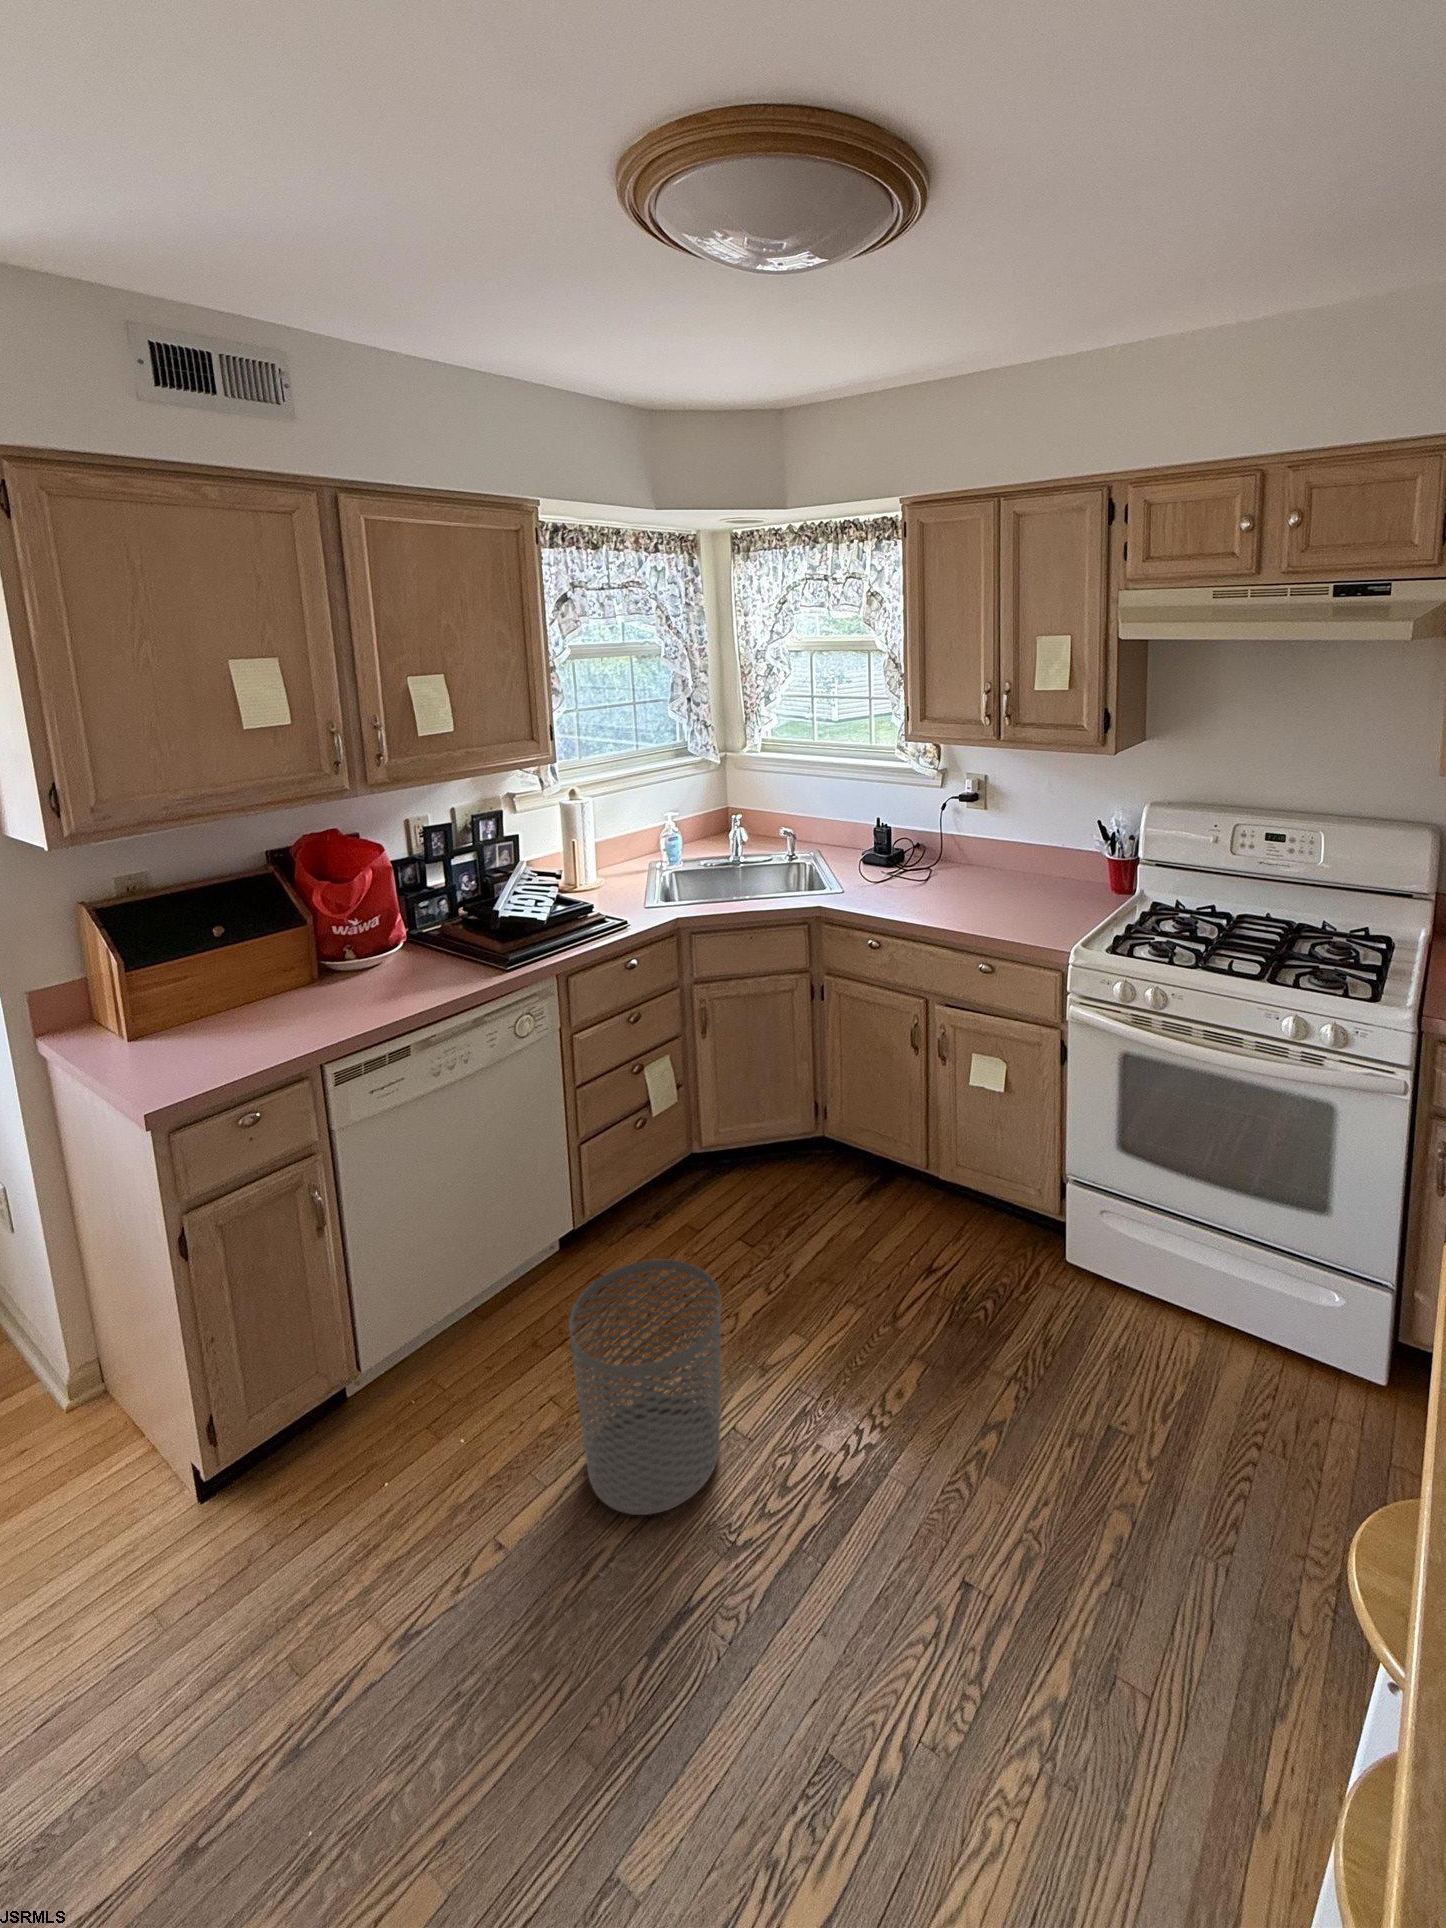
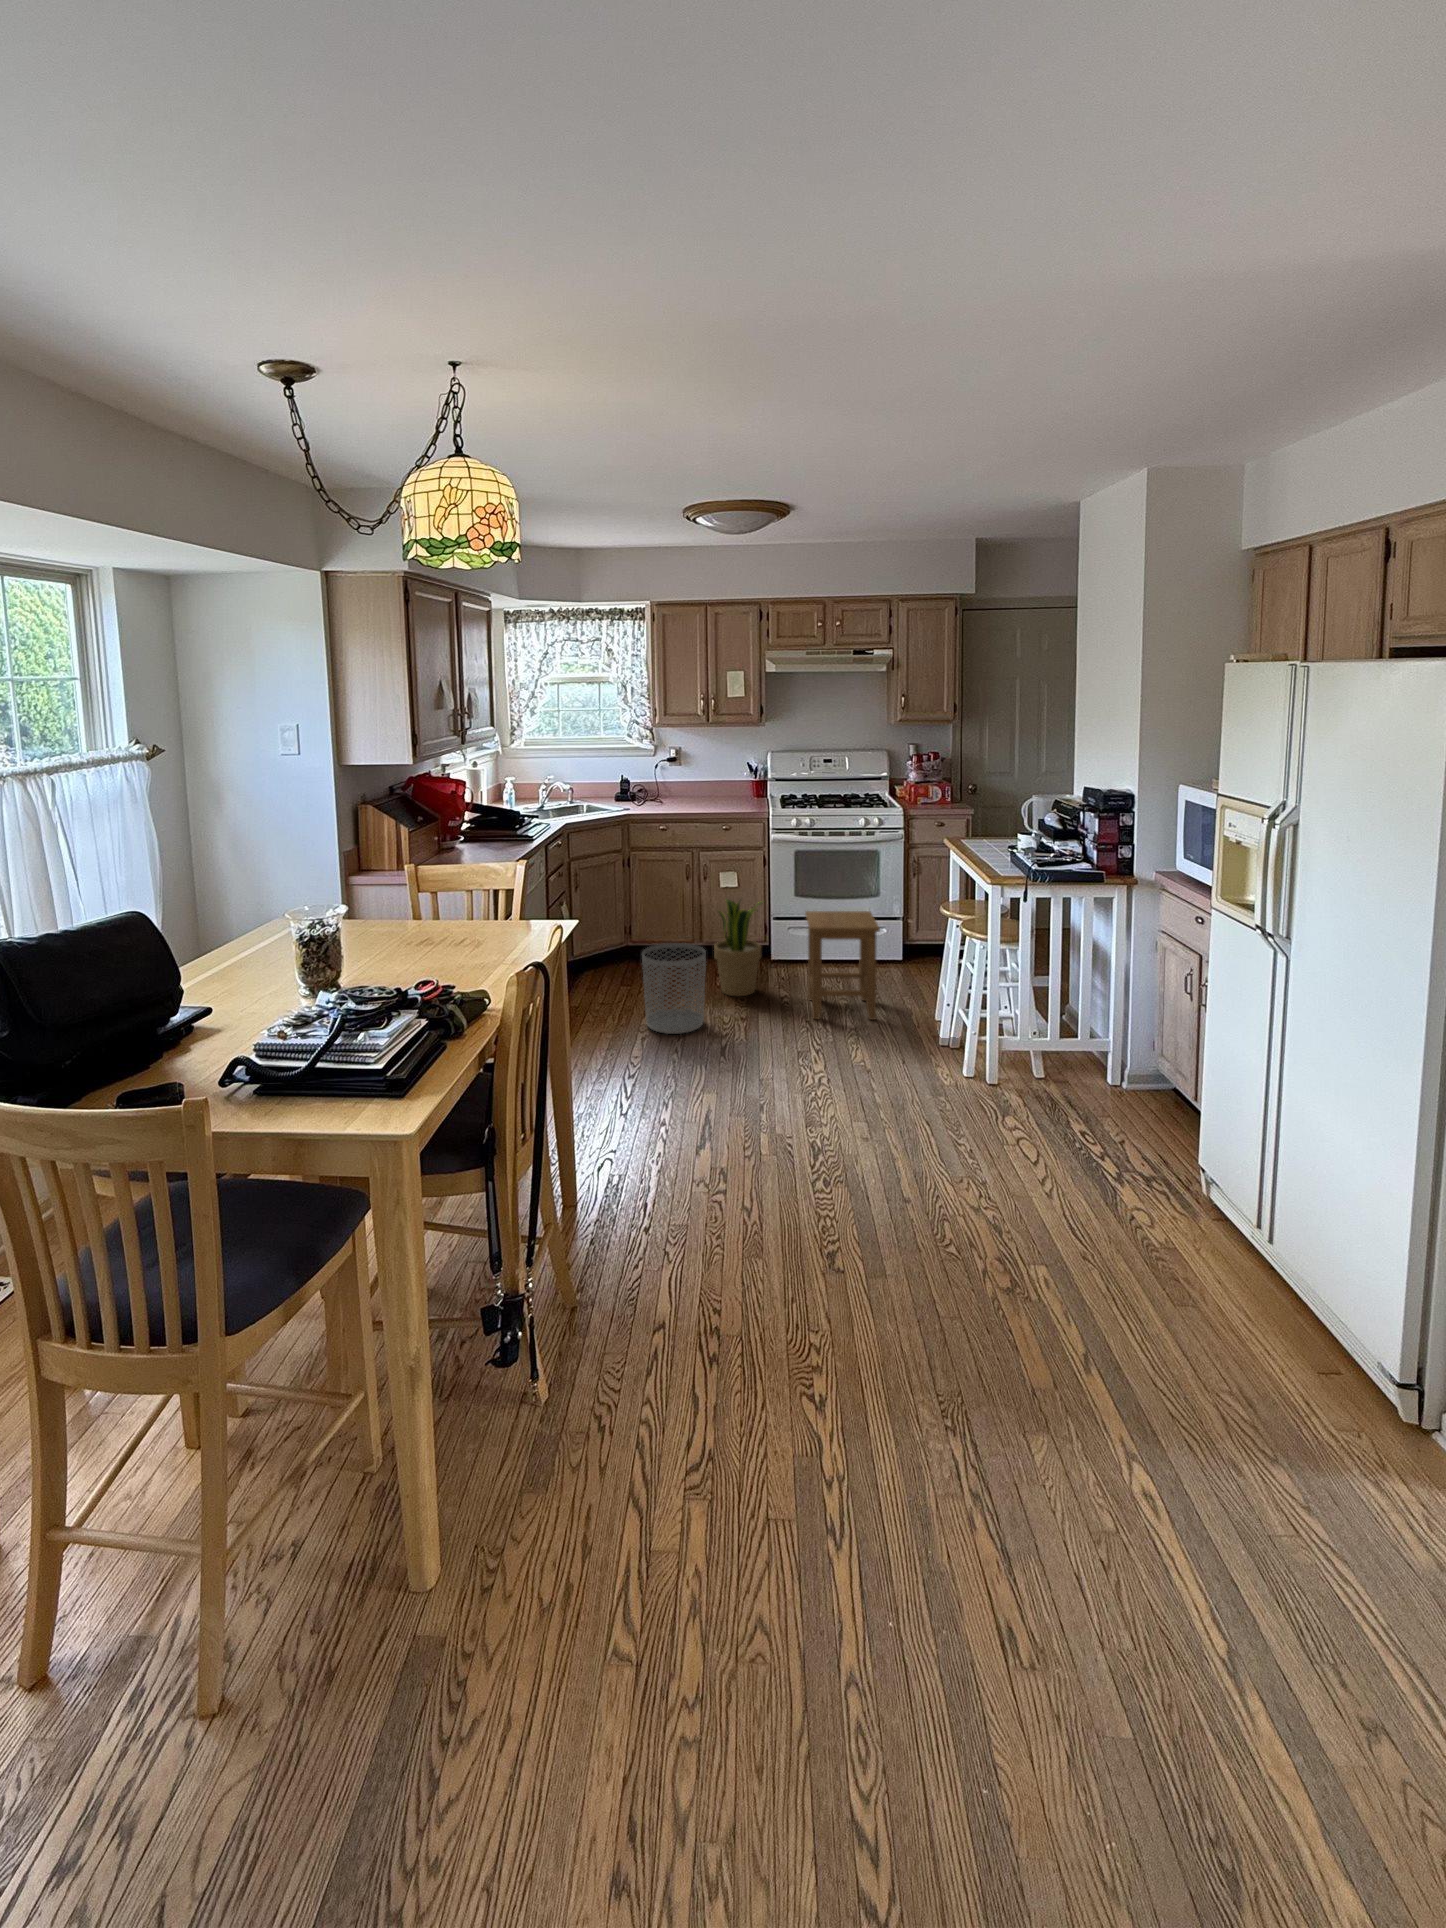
potted plant: none [843,1150,966,1397] -> present [714,899,762,996]
stool: none [948,1268,1198,1702] -> present [805,911,880,1020]

